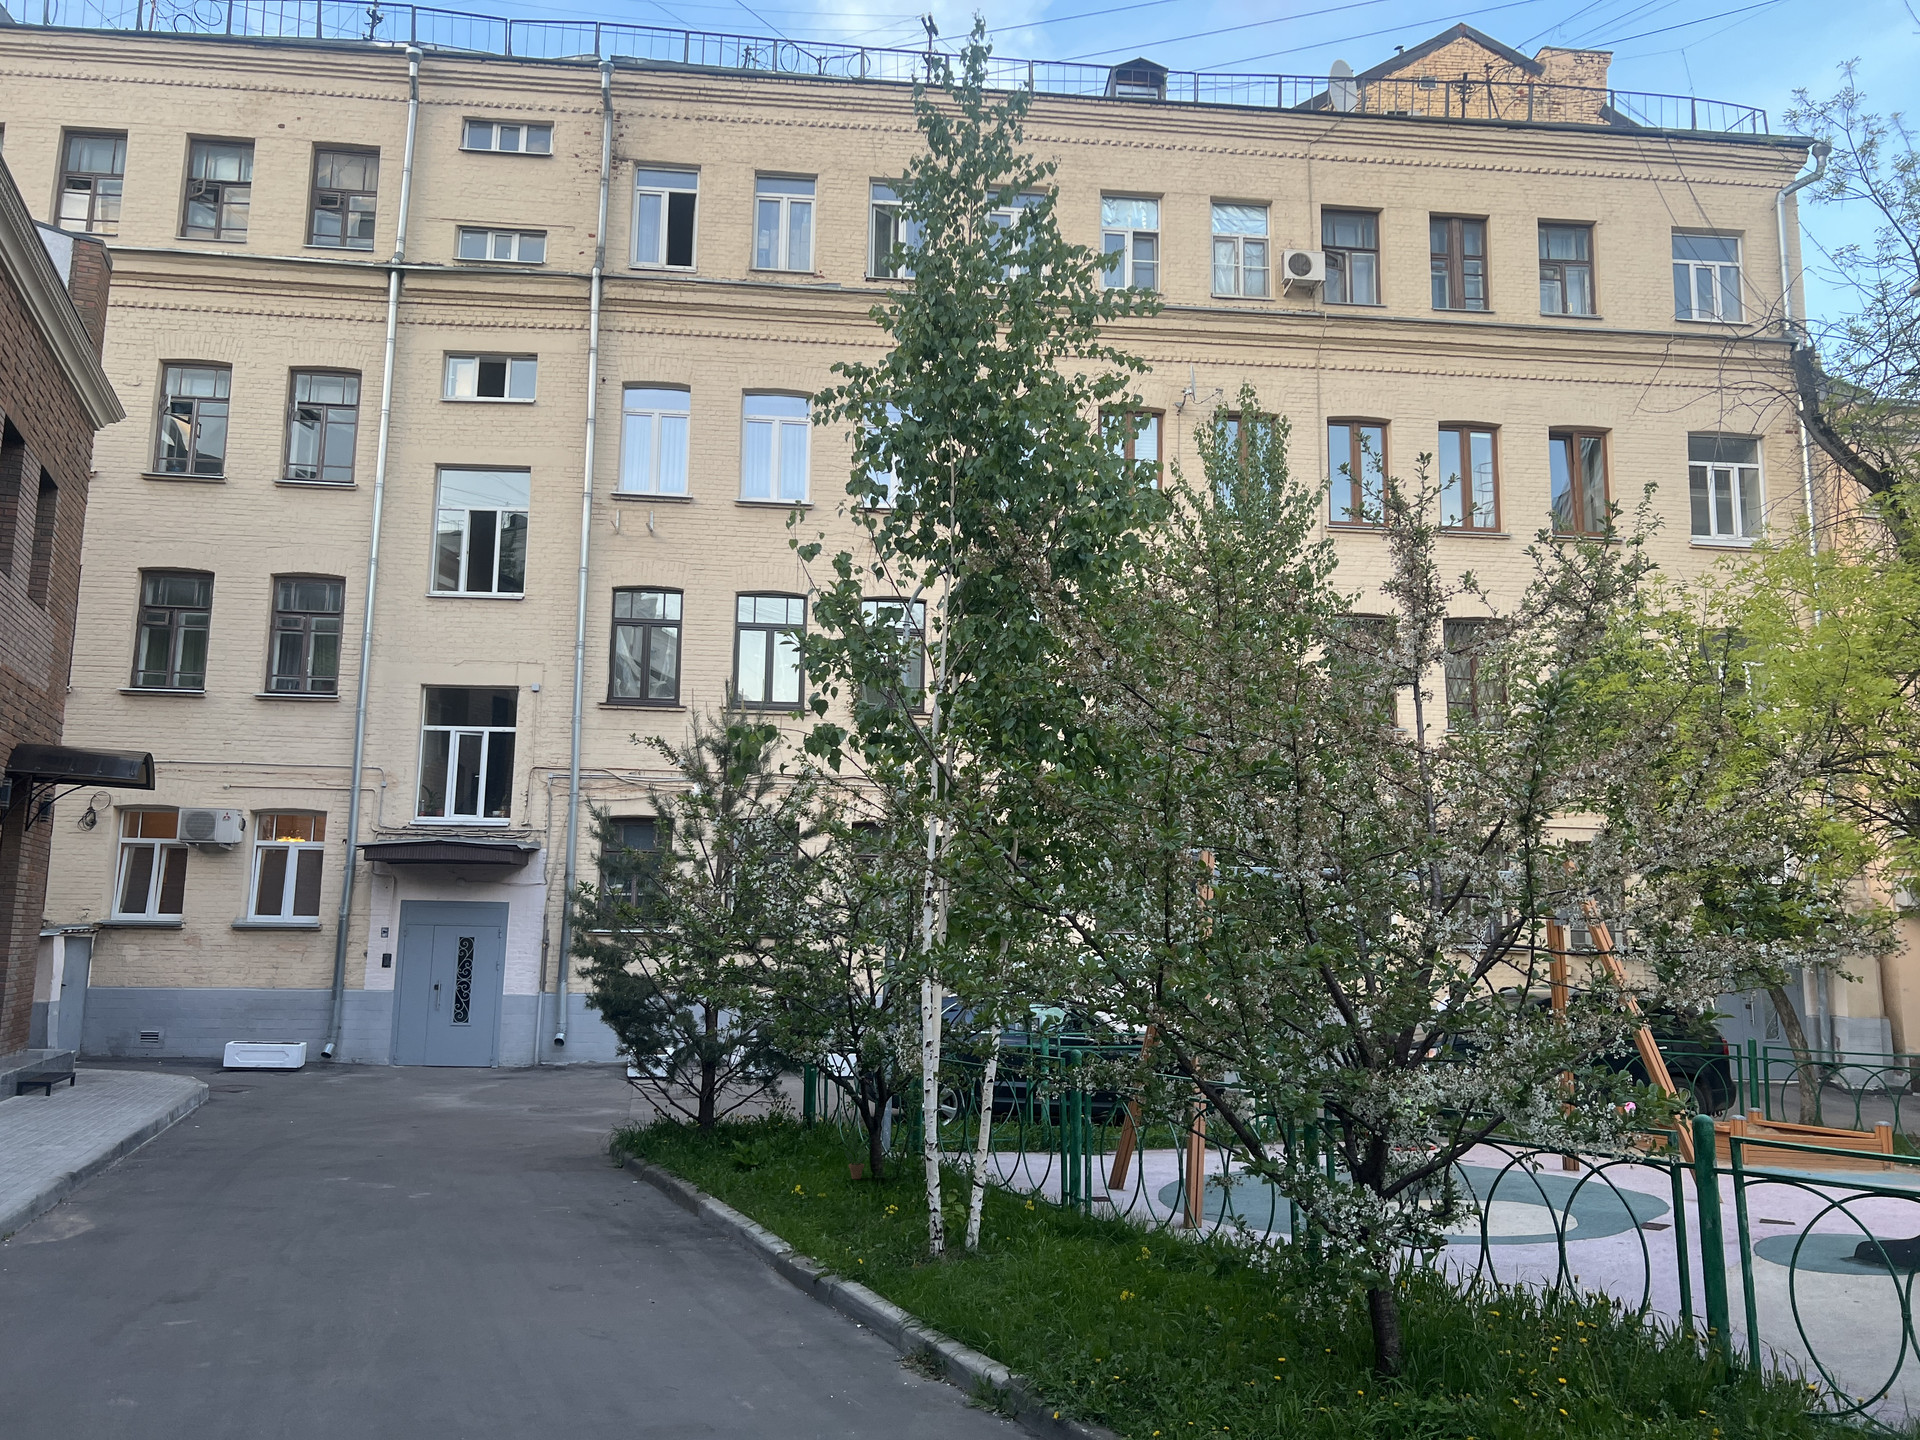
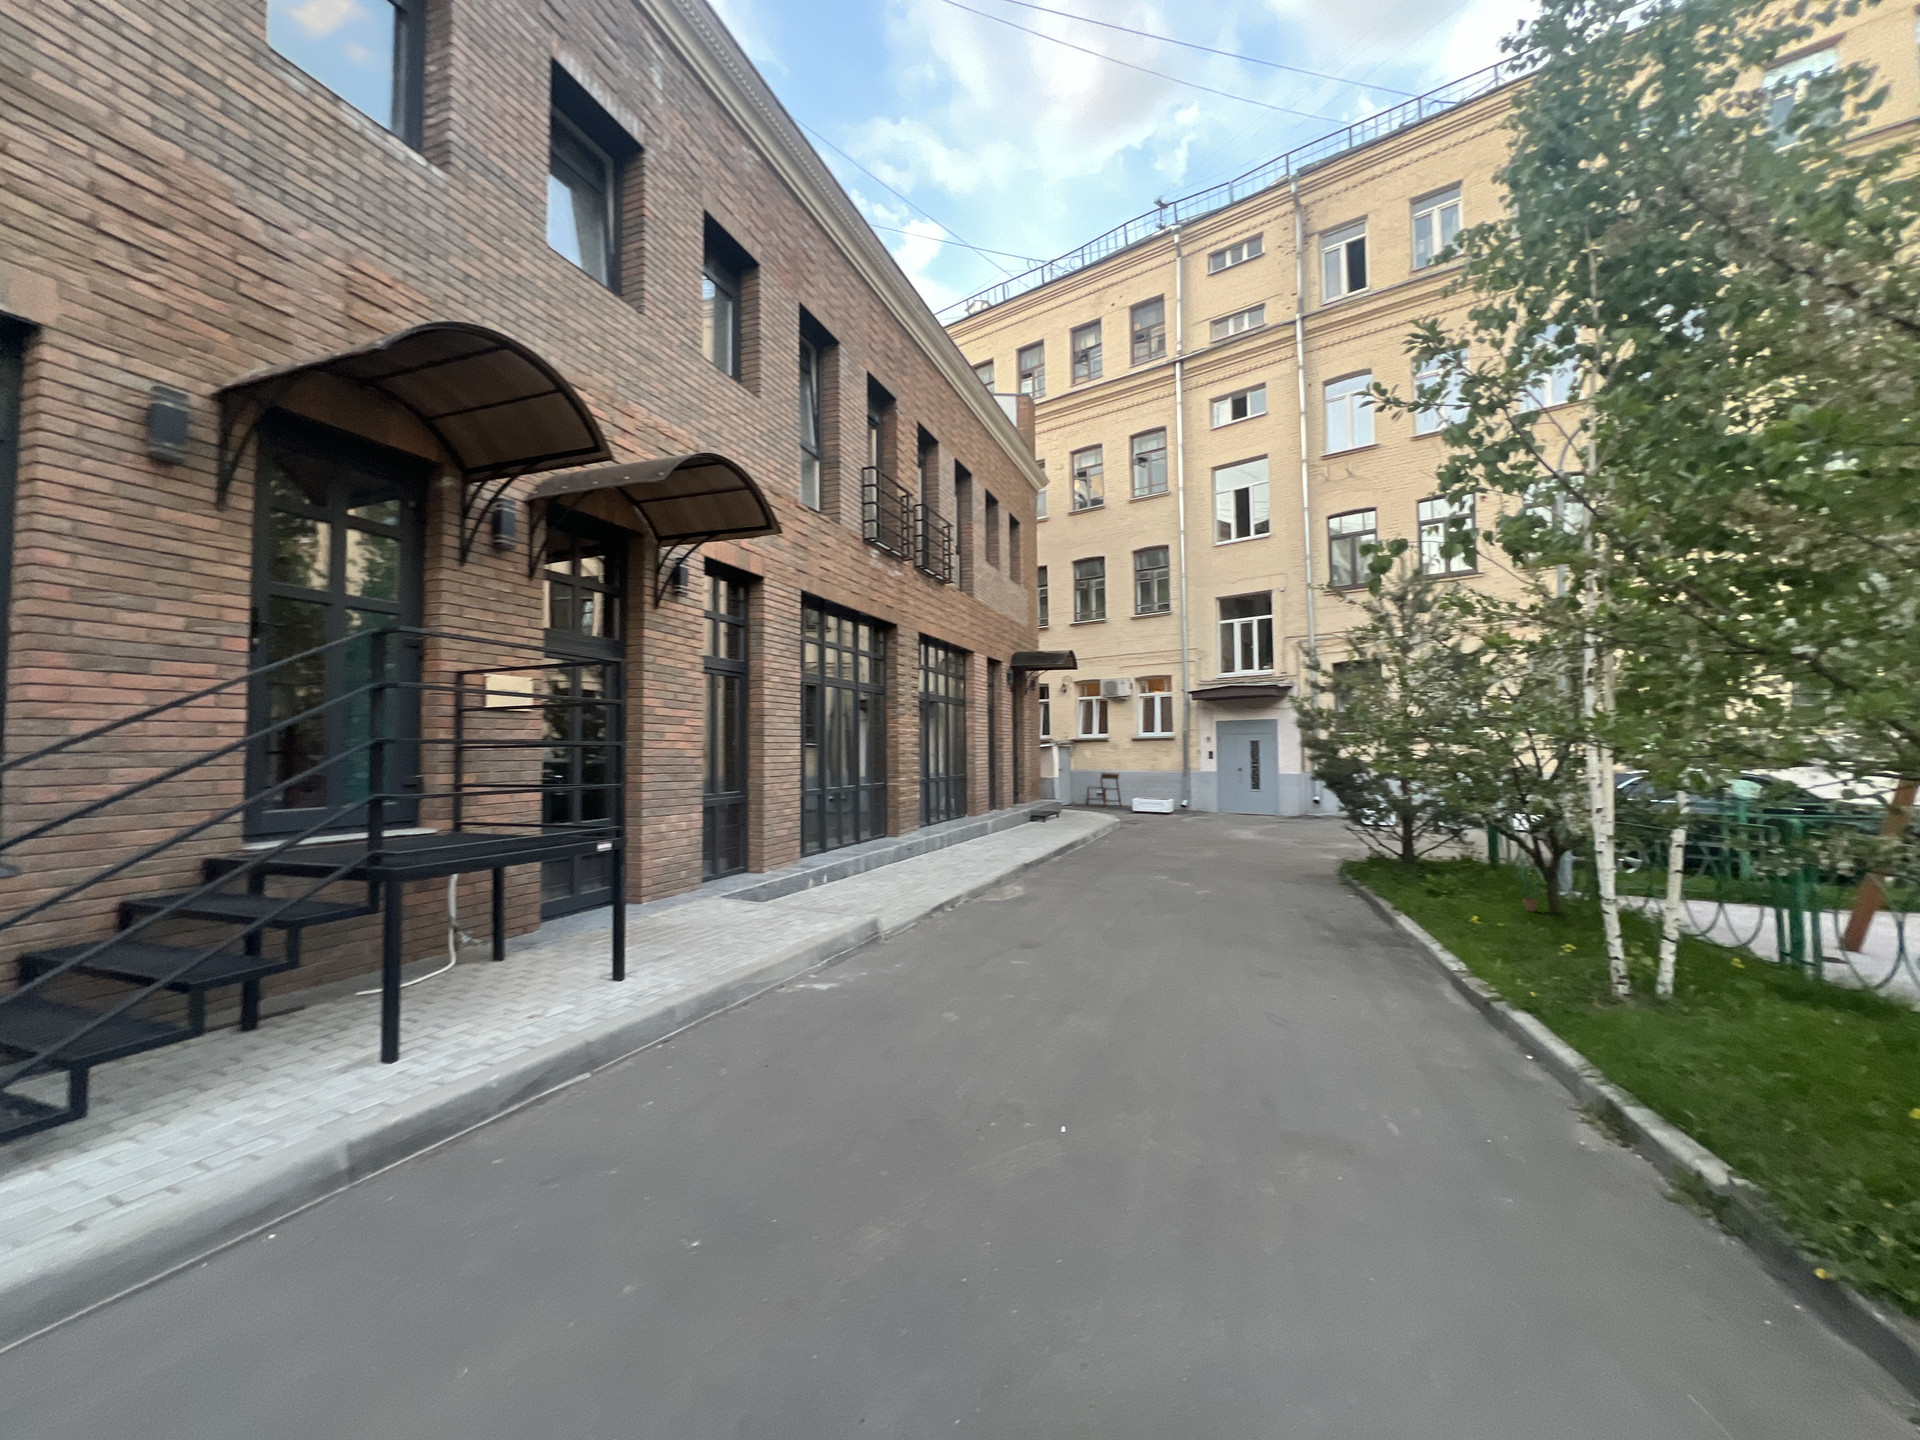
bench: none [116,995,199,1066] -> present [1087,773,1121,806]

